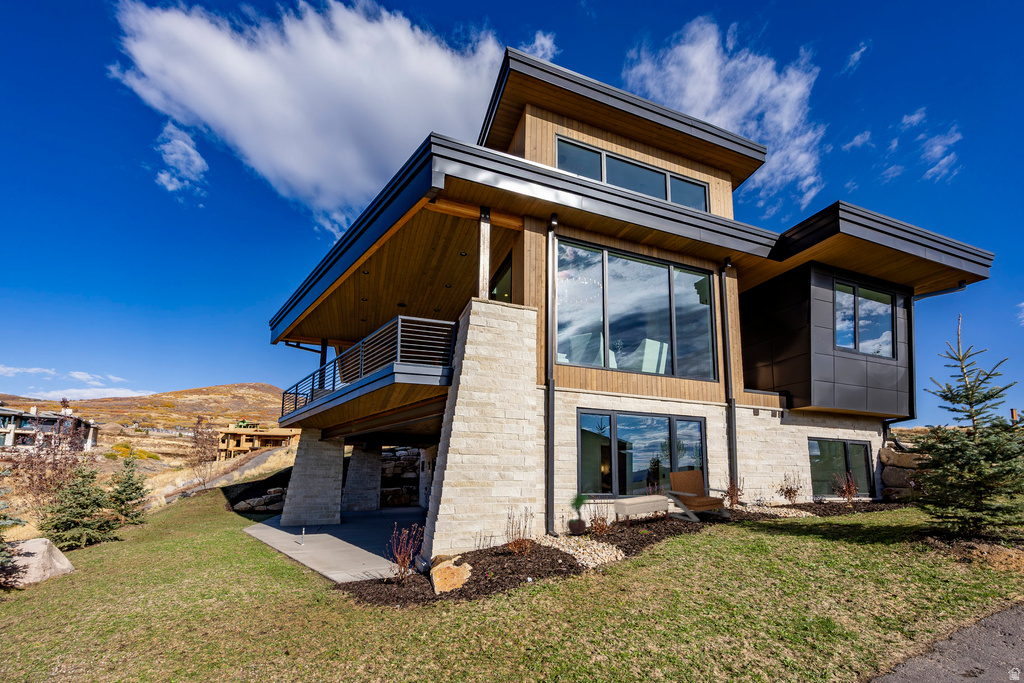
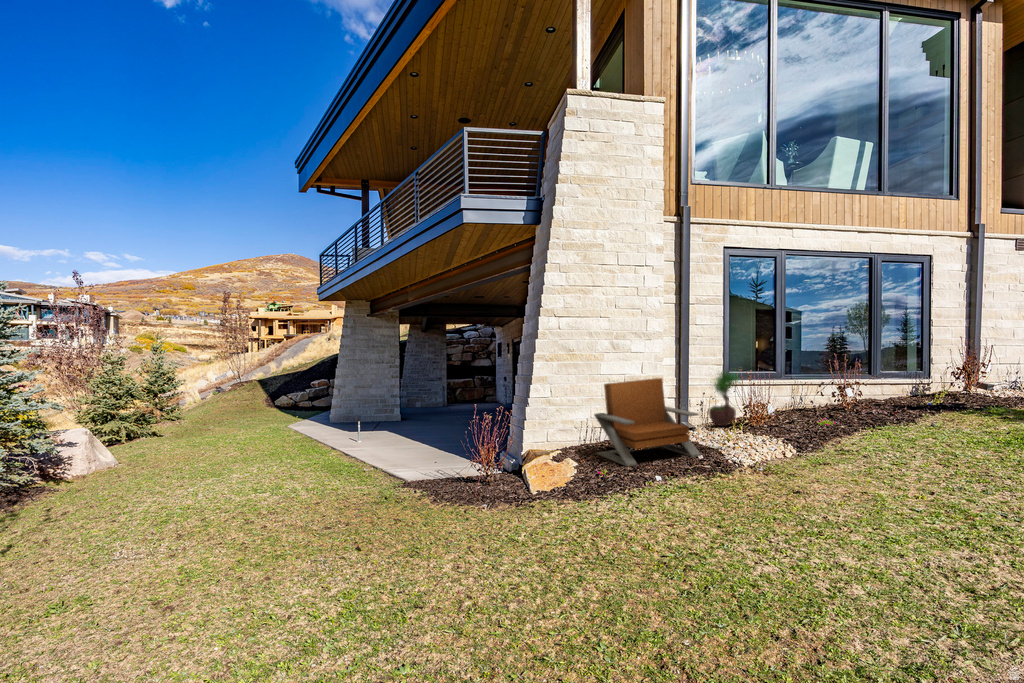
lounge chair: present [665,470,731,522] -> present [594,378,701,467]
bench: present [614,495,669,527] -> none [777,374,860,417]

